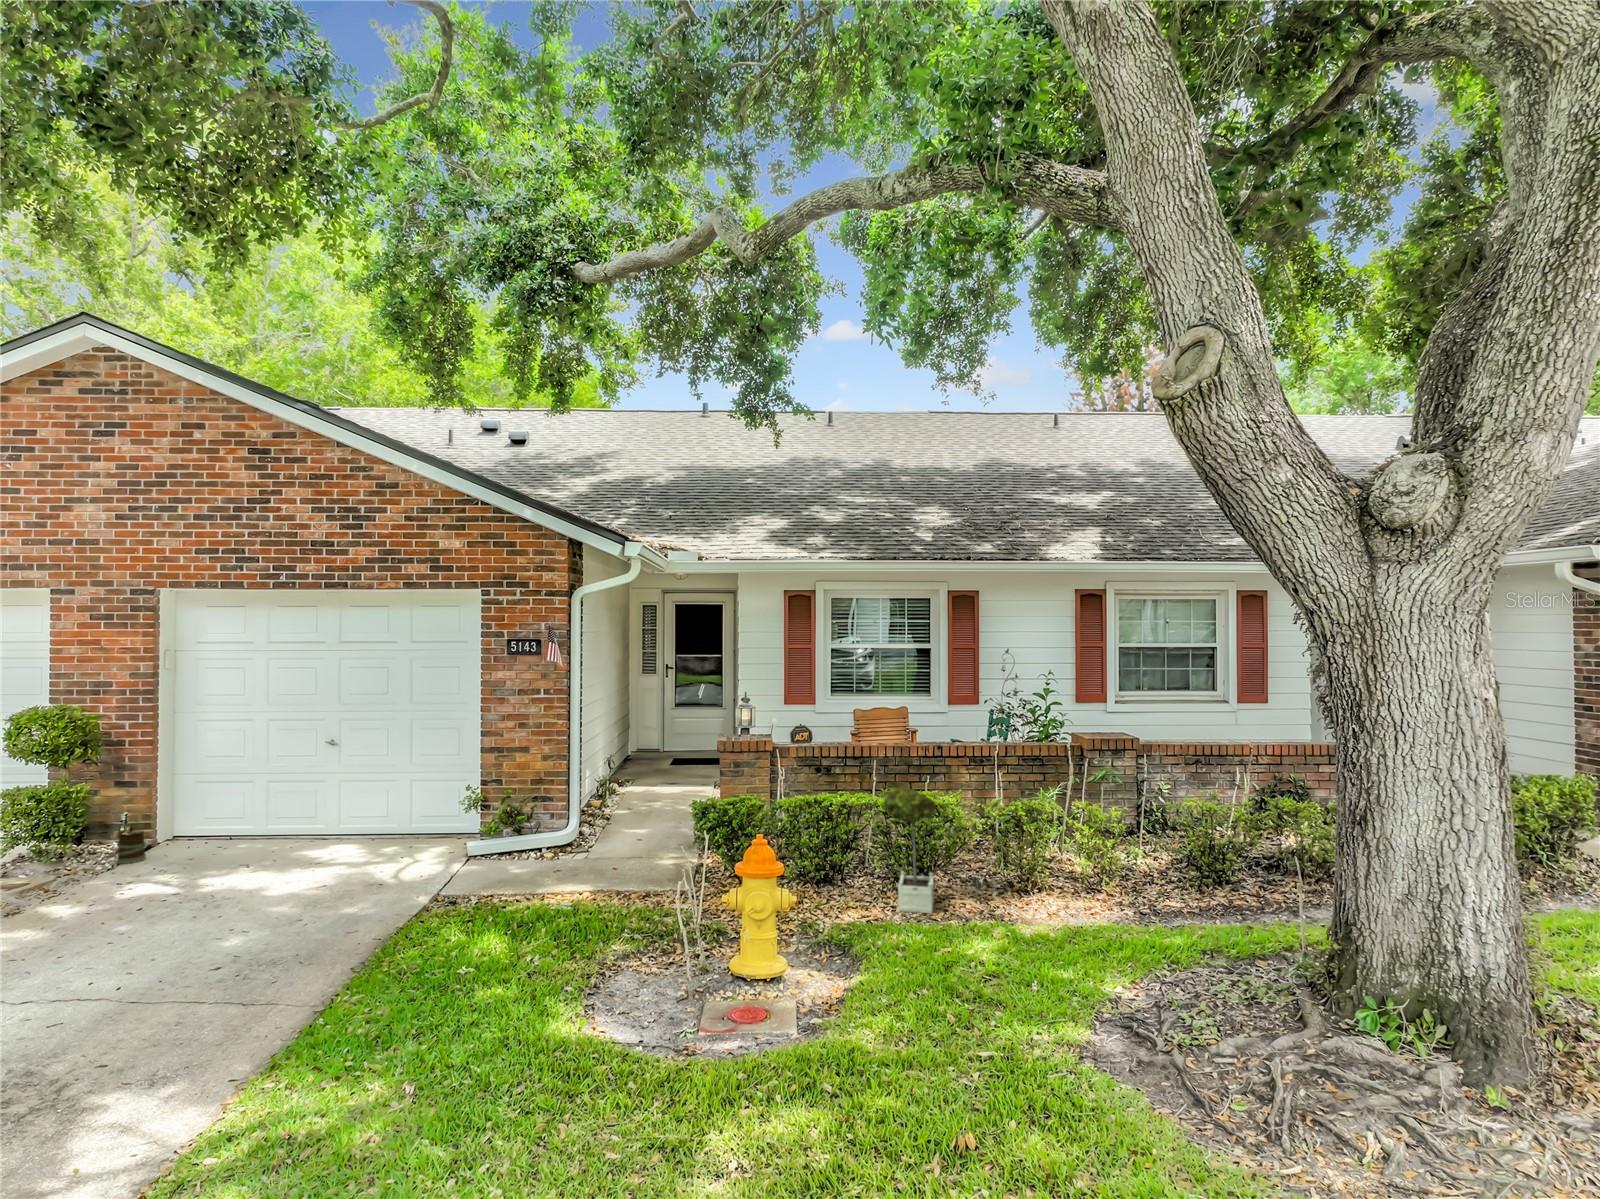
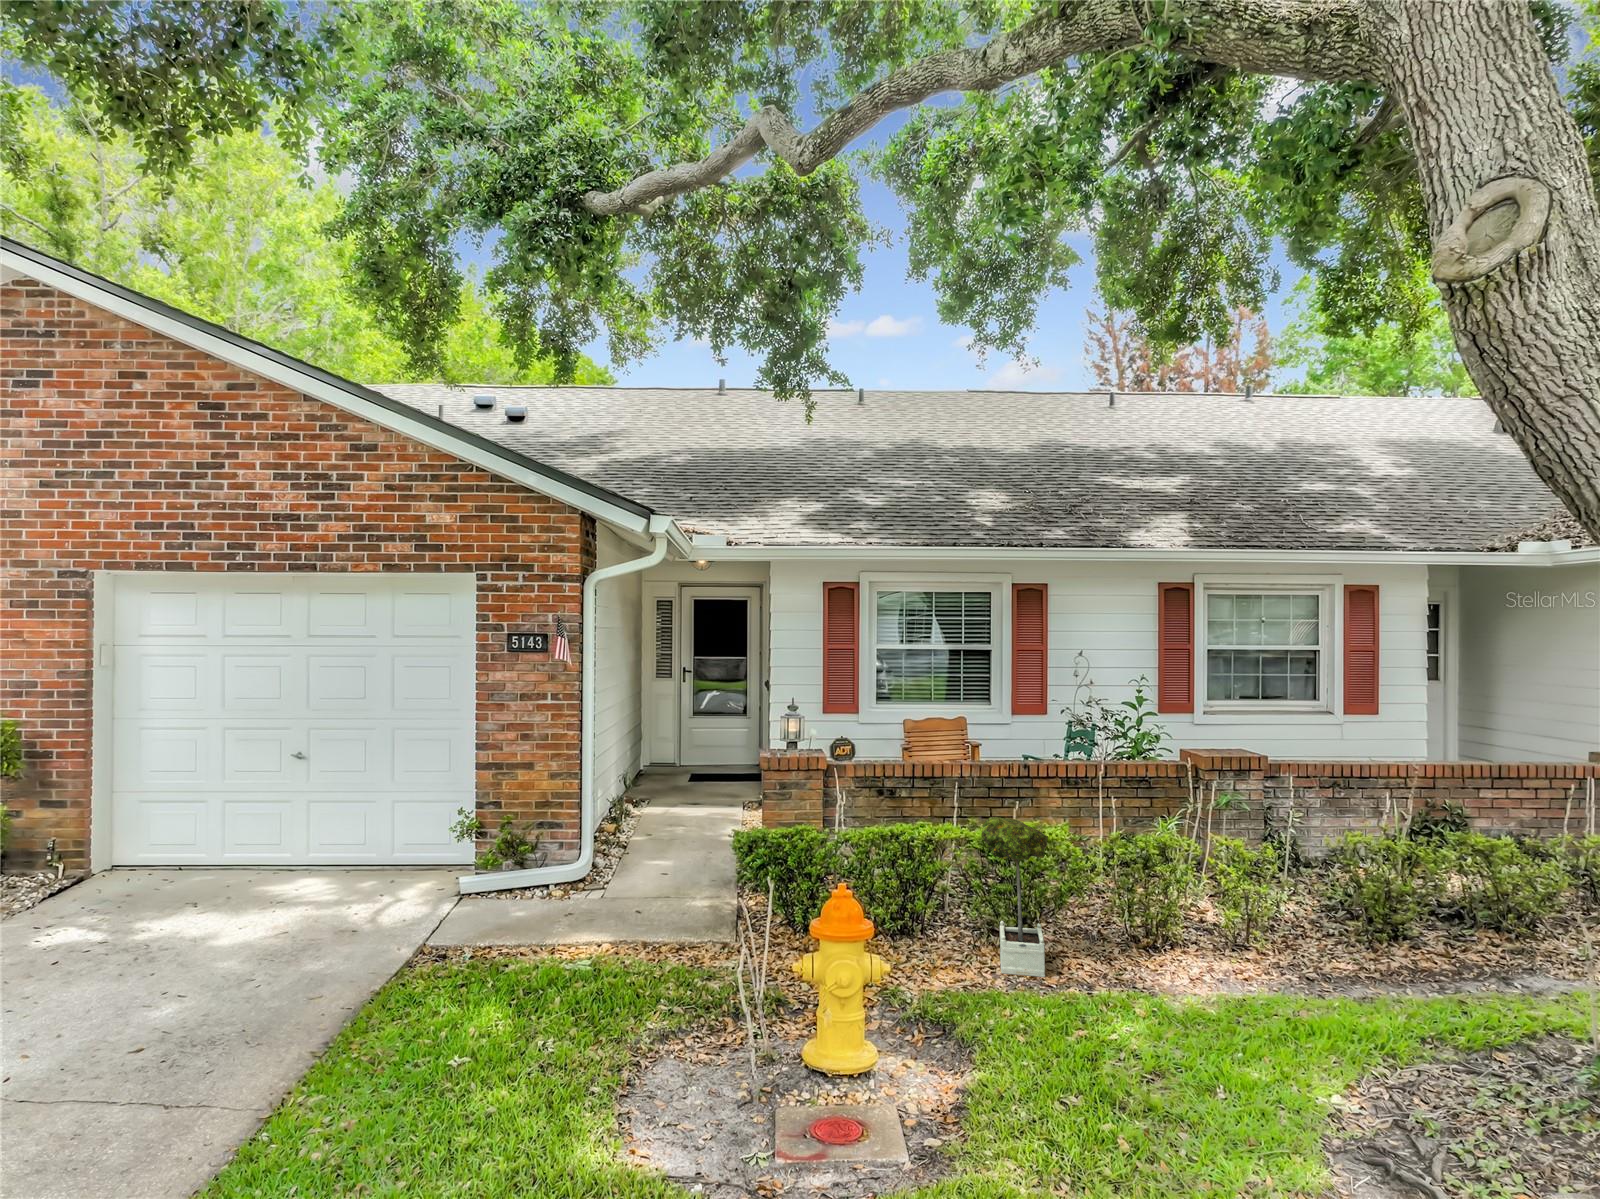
wooden bucket: present [117,826,146,864] -> none [34,848,71,902]

